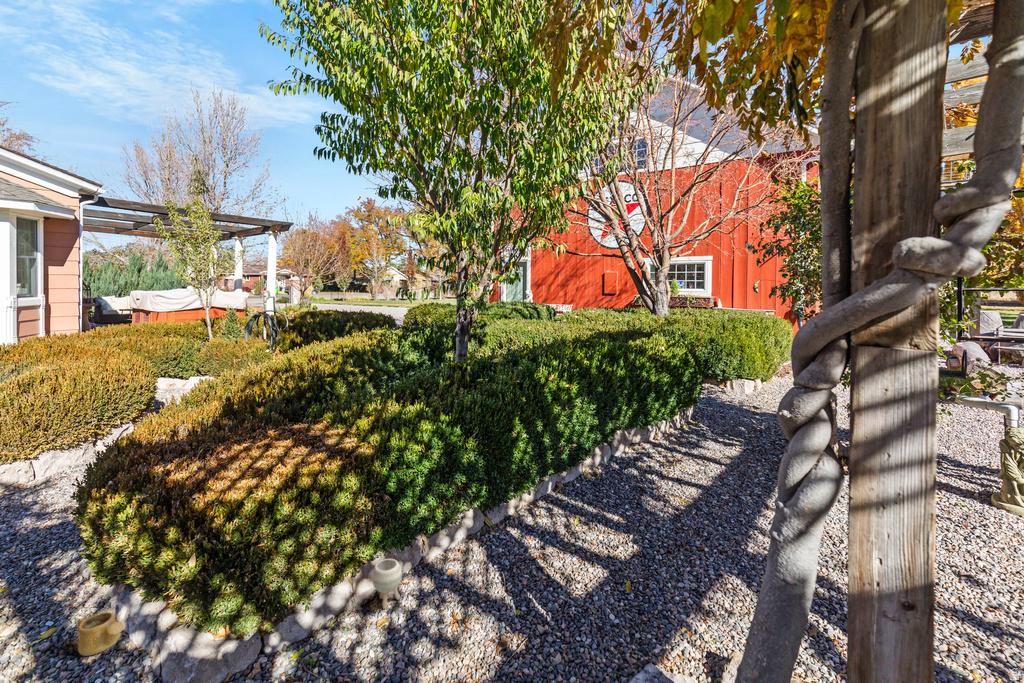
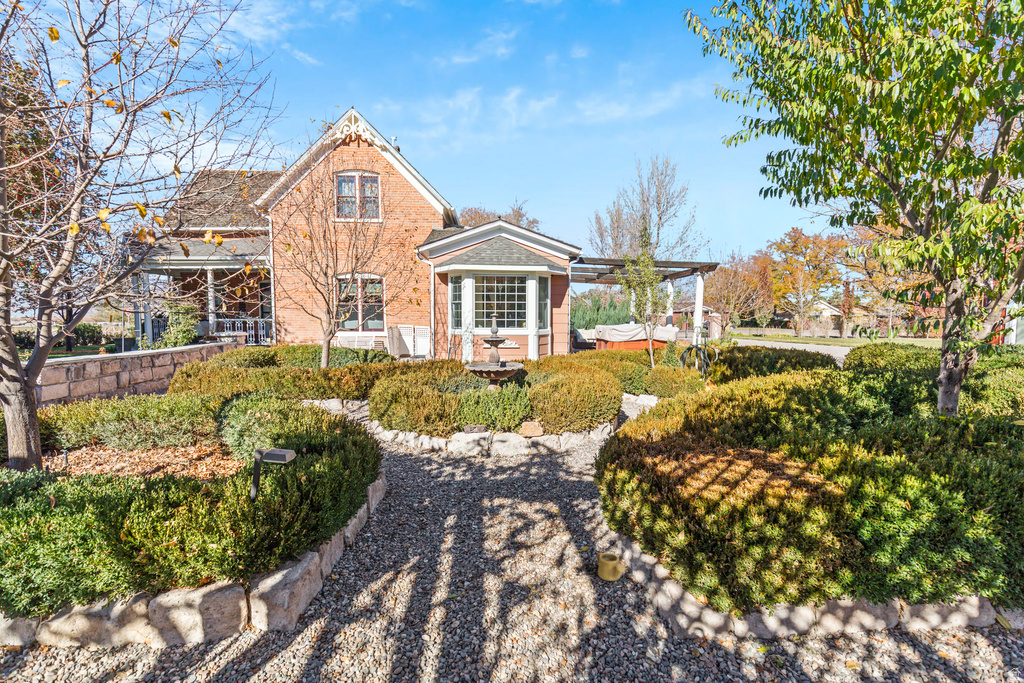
planter: present [372,559,402,609] -> none [836,607,874,660]

